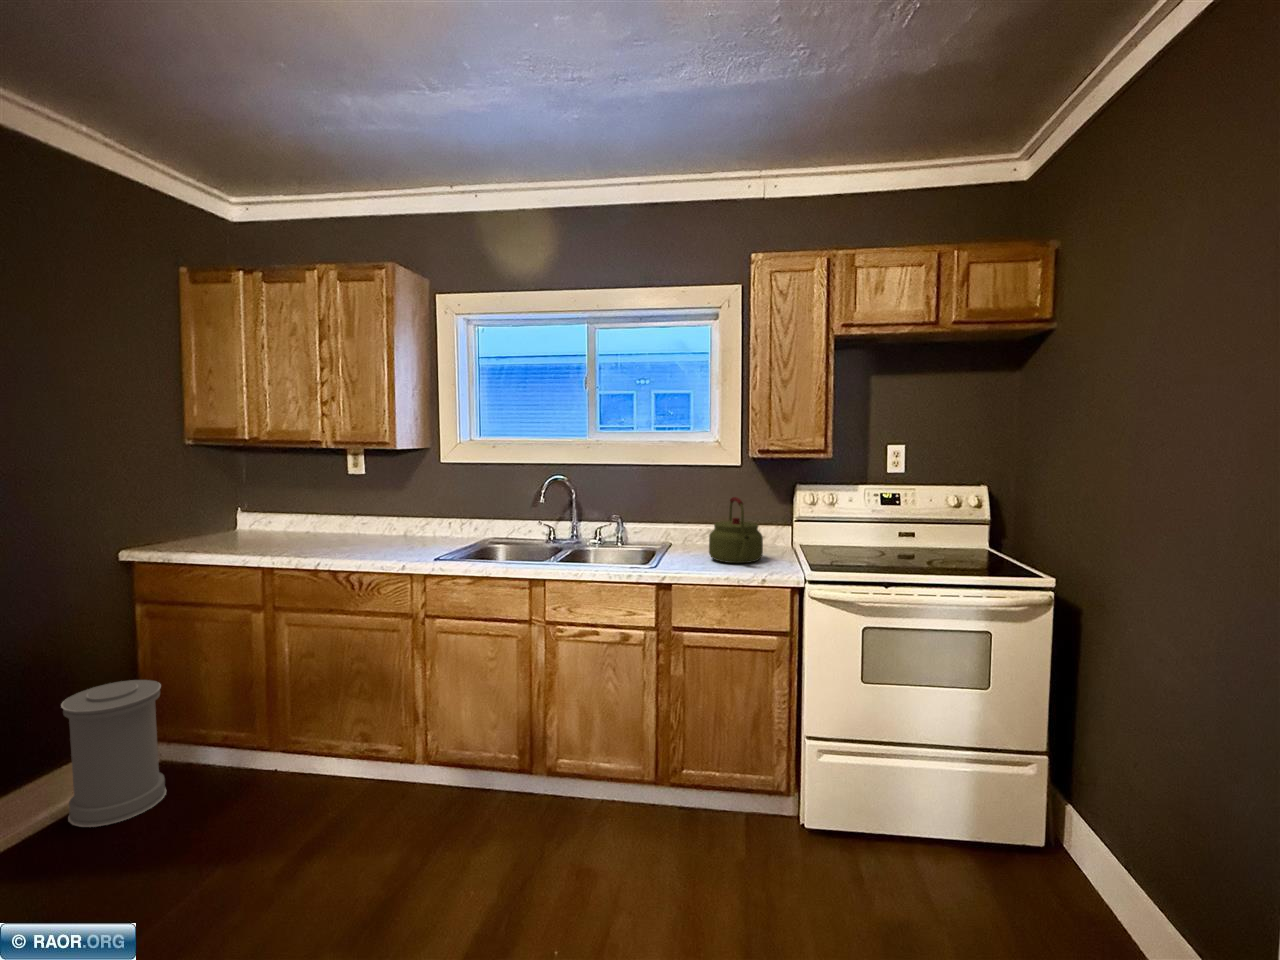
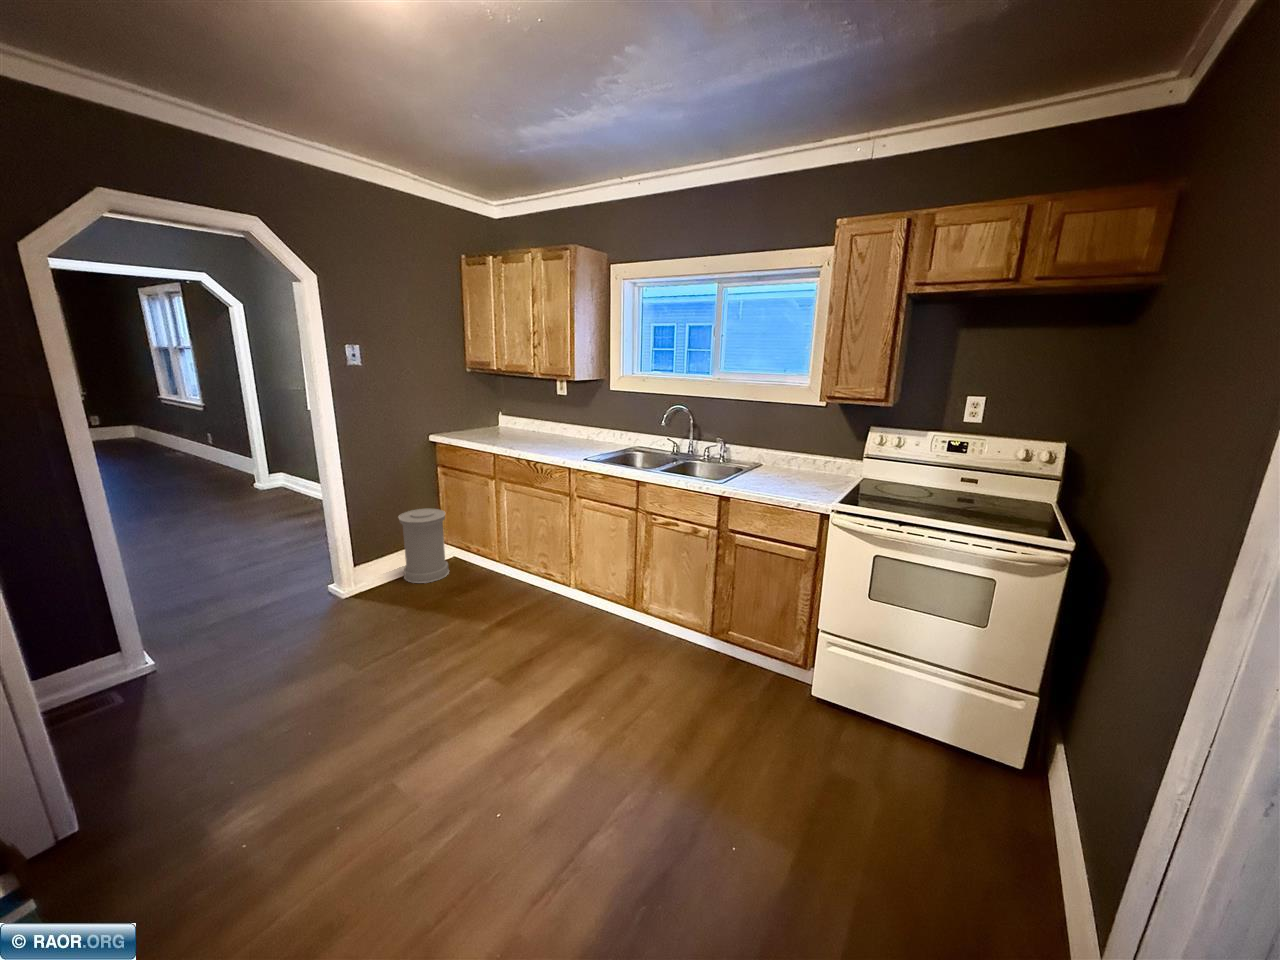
kettle: present [709,497,763,563] -> none [773,434,819,488]

